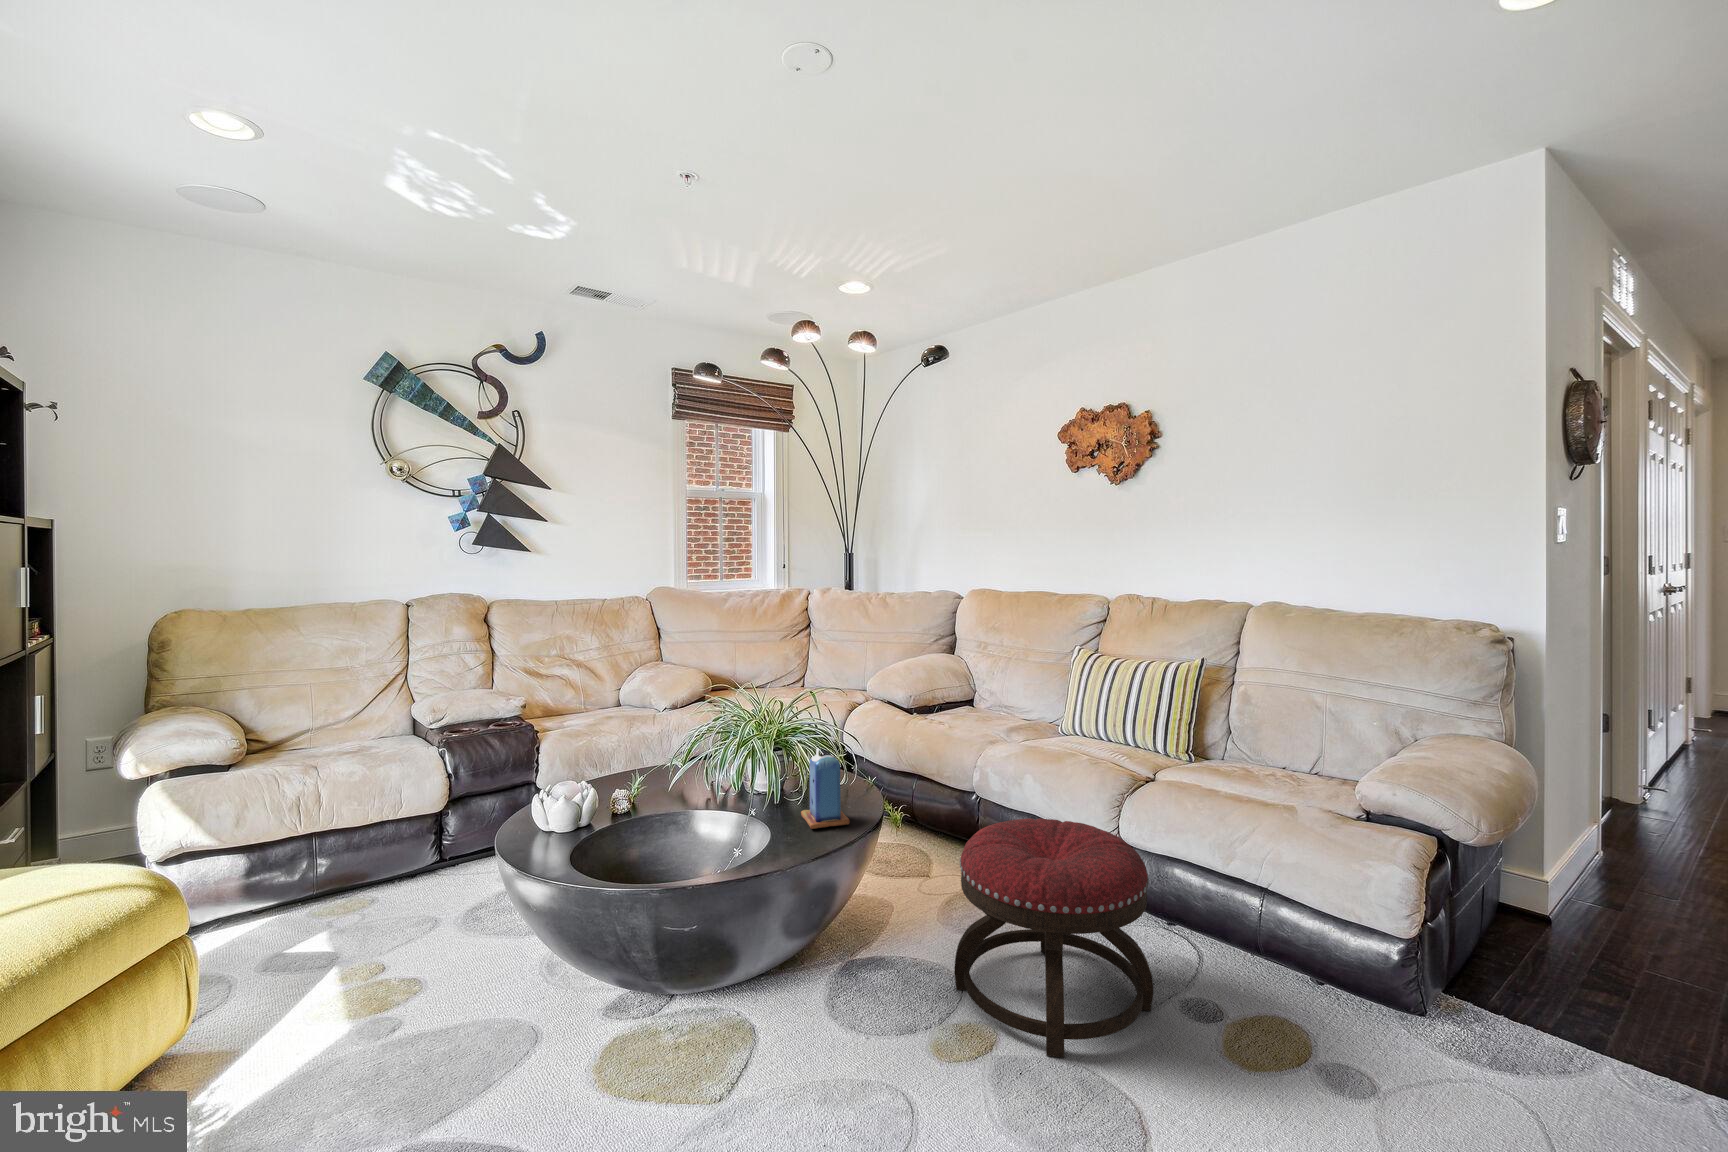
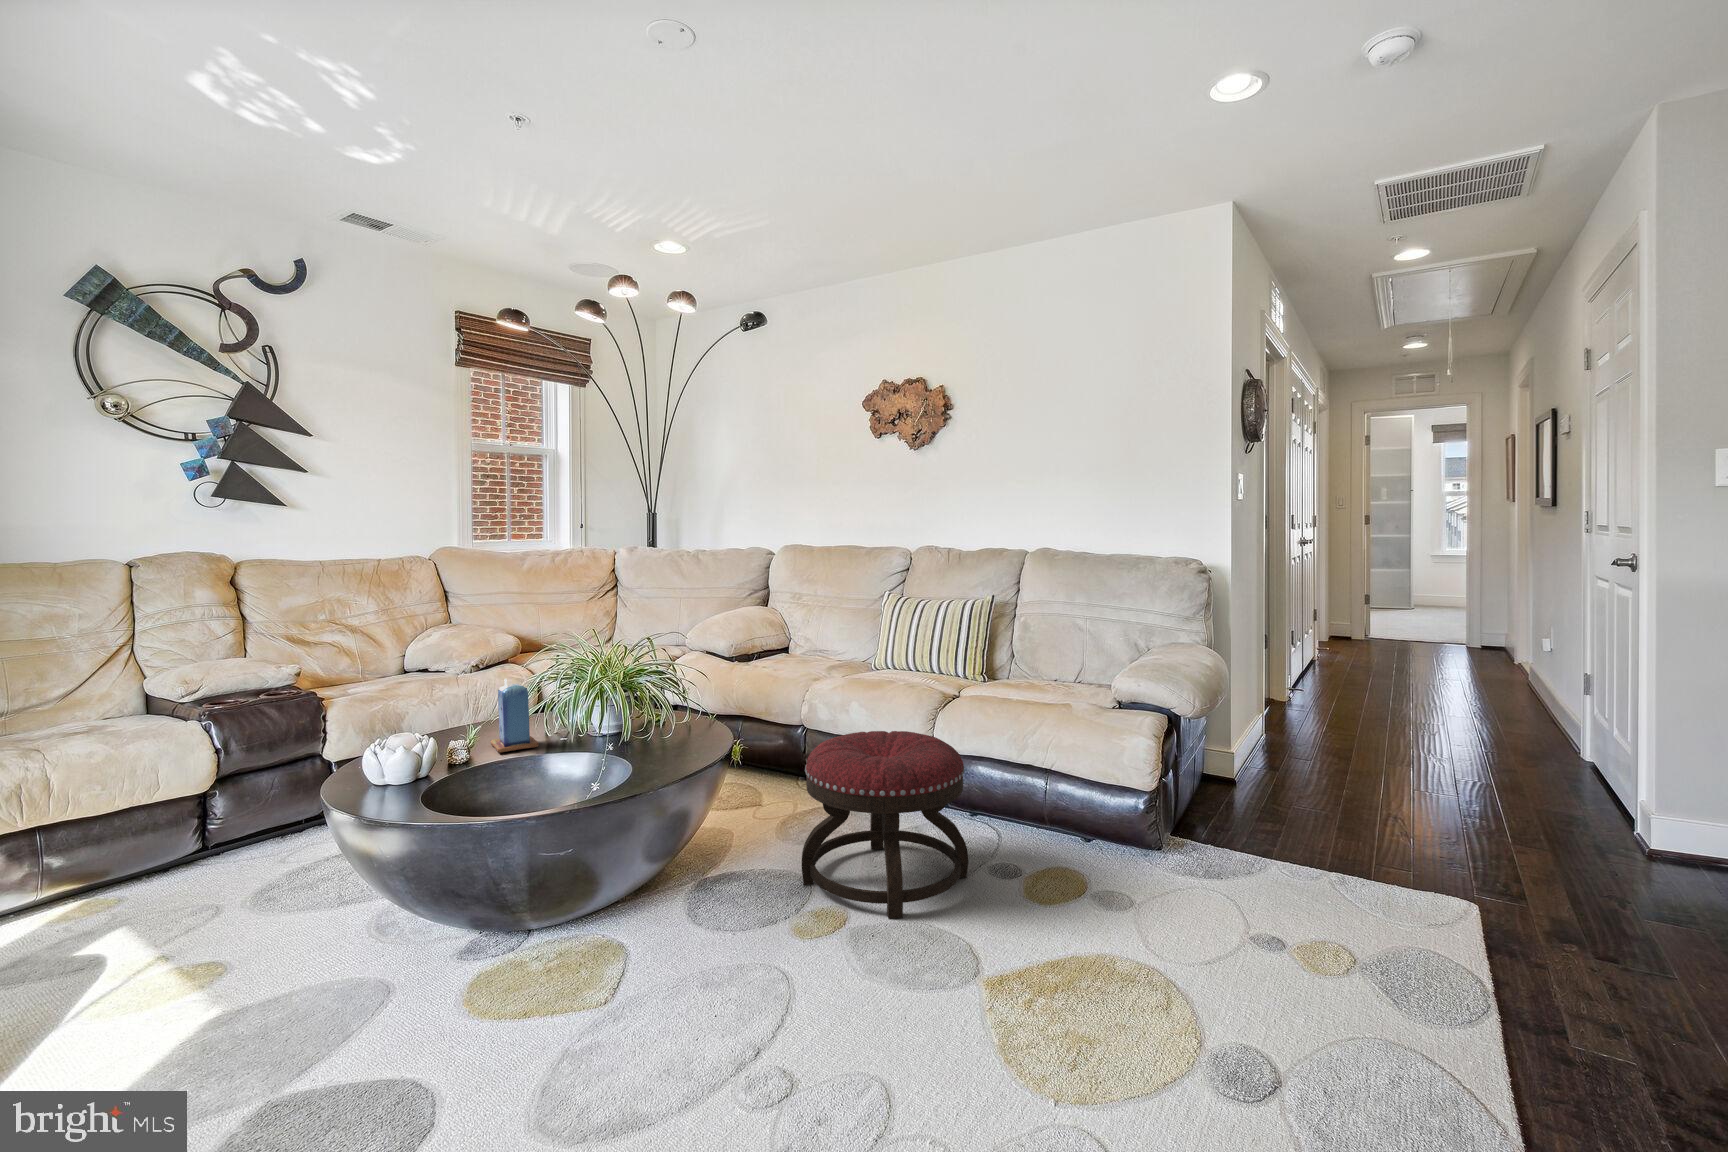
candle: present [801,748,850,829] -> present [491,679,539,753]

